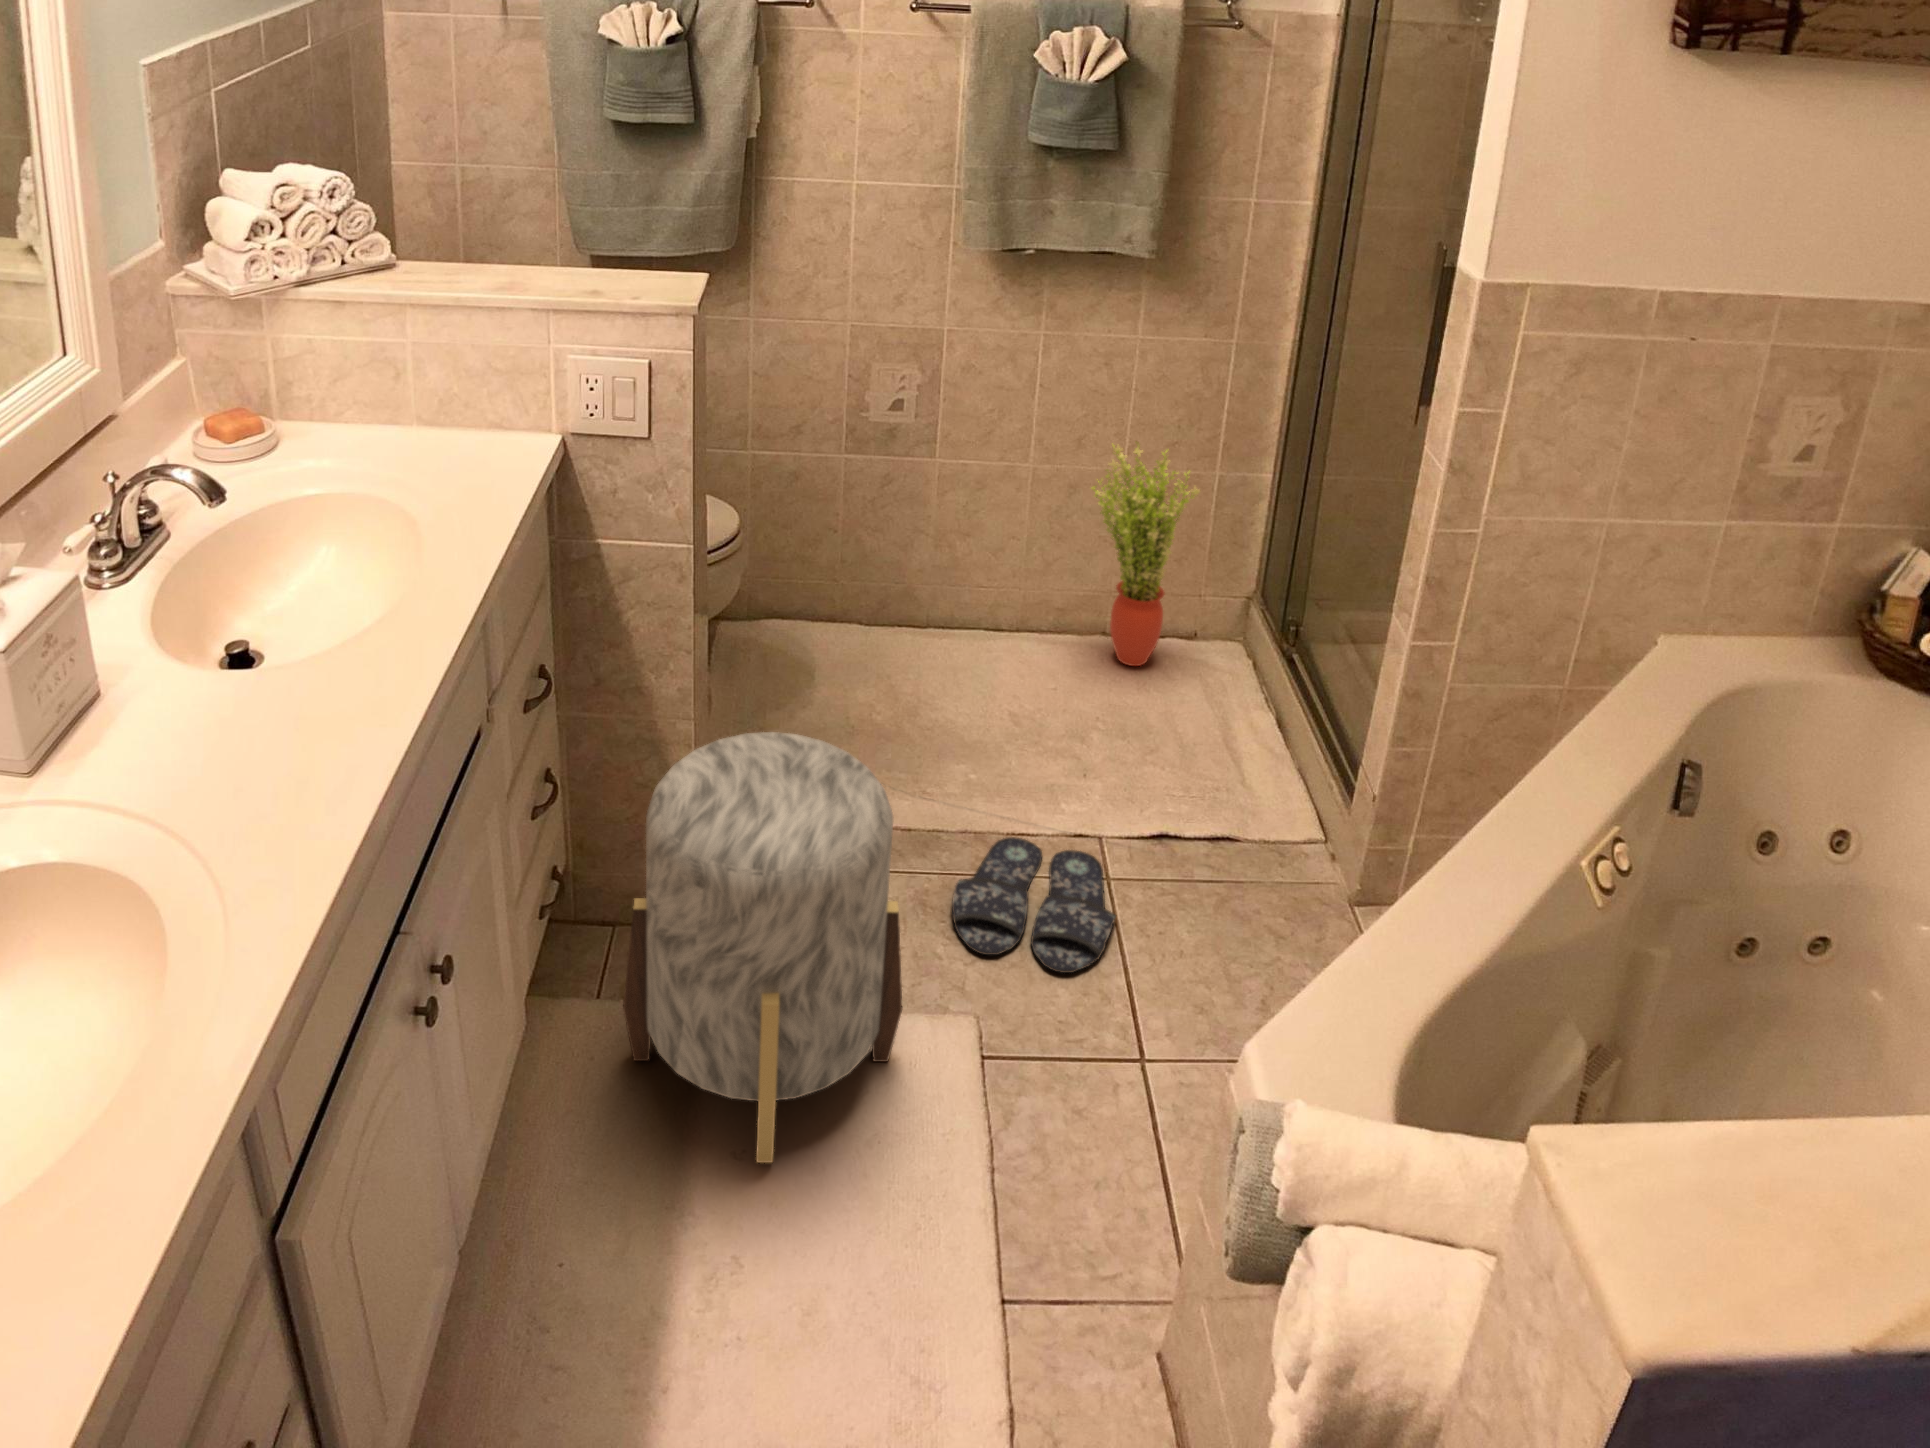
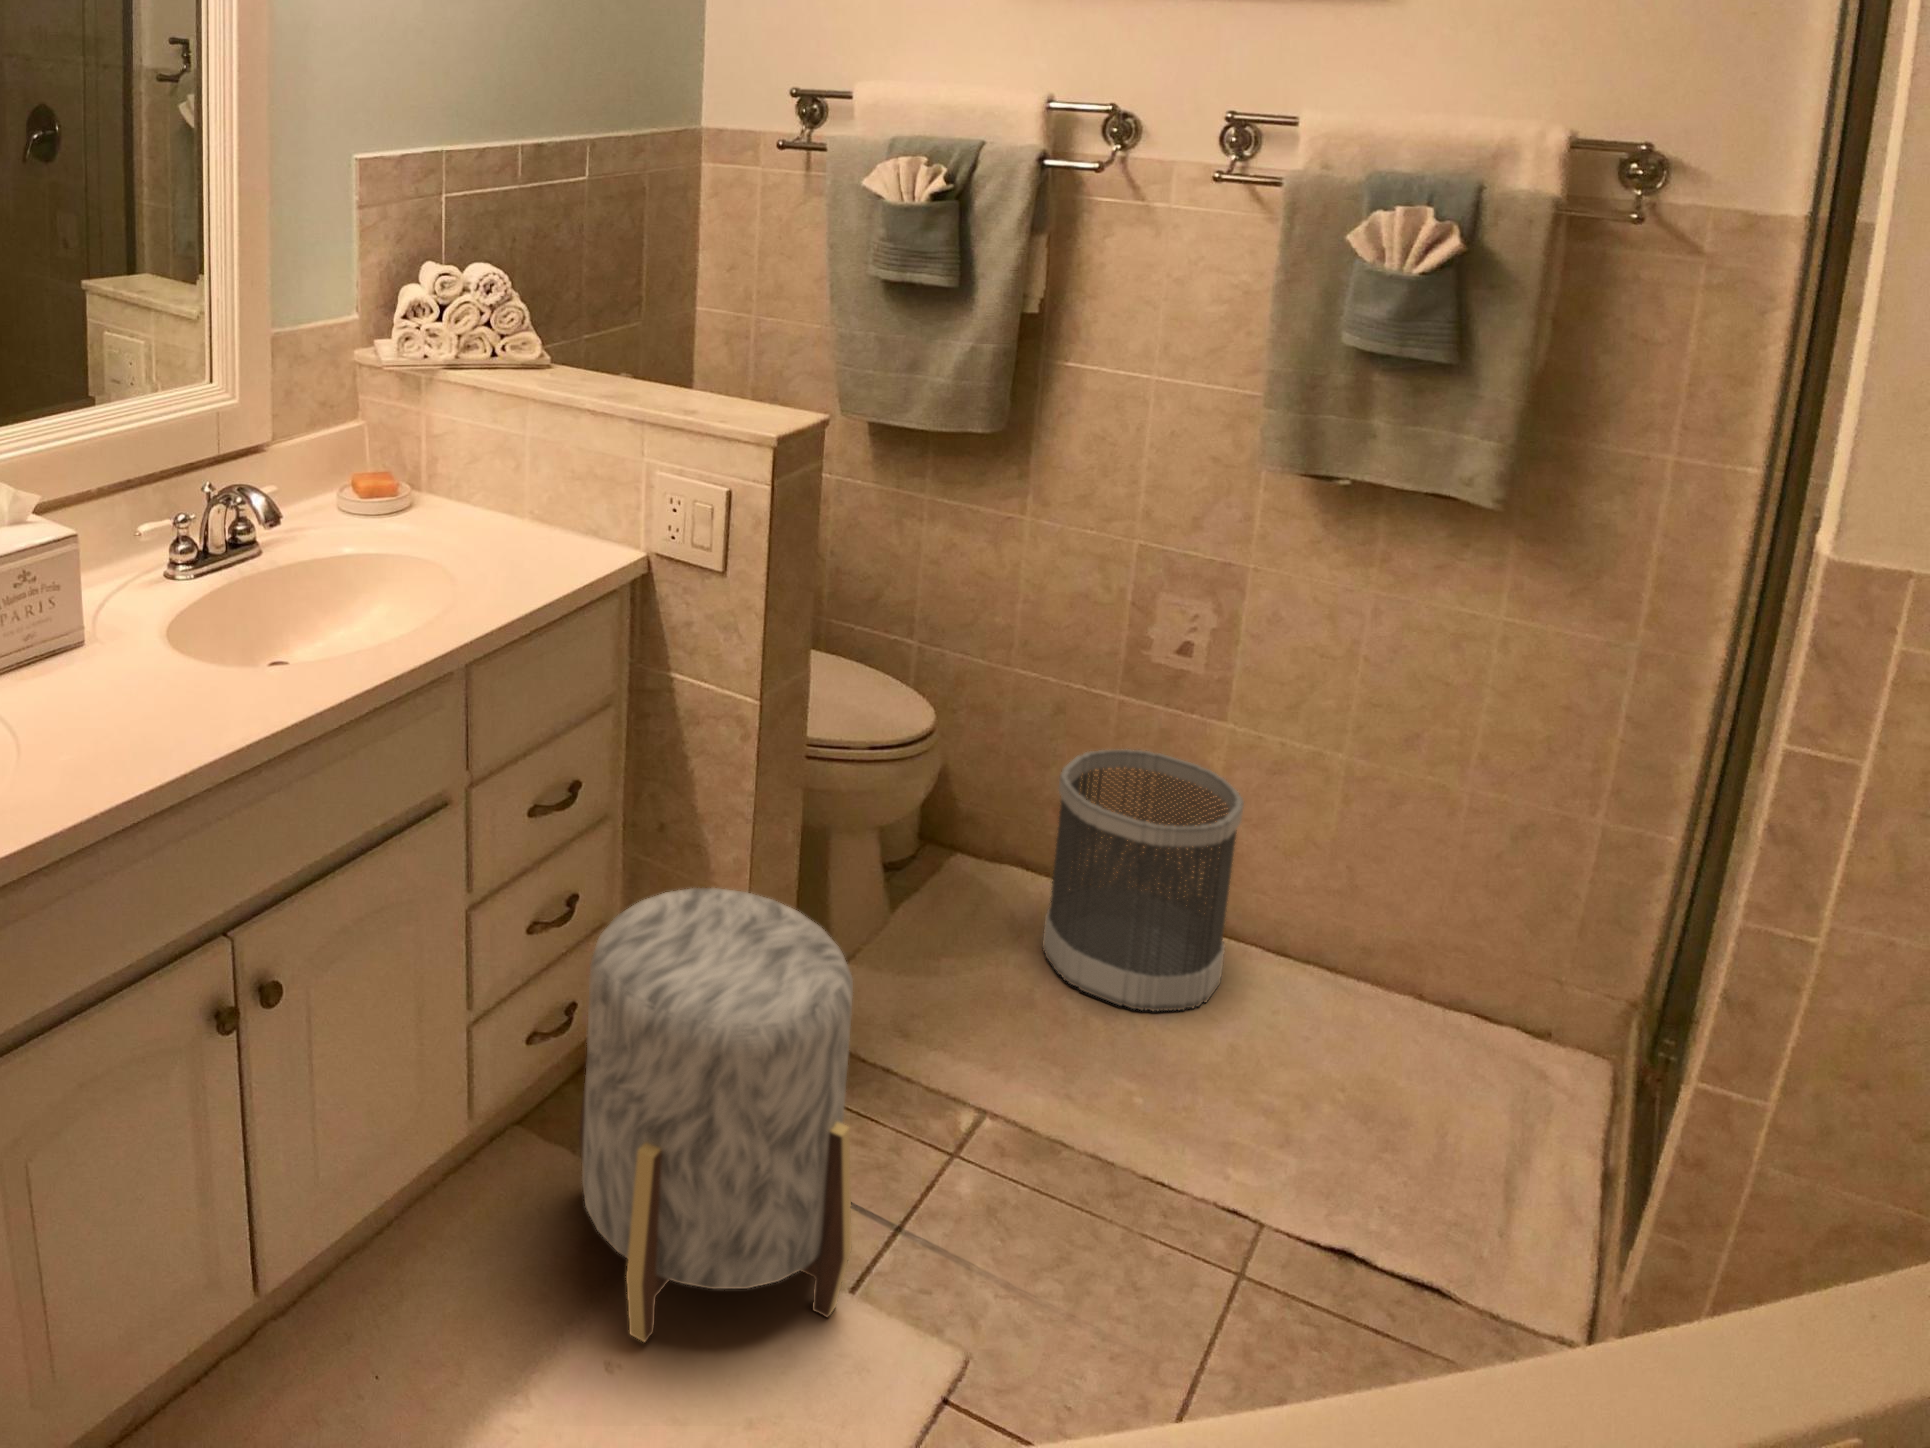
potted plant: present [1092,445,1200,666] -> none [1400,743,1556,1059]
wastebasket: none [837,500,984,711] -> present [1043,749,1244,1011]
slippers: present [952,837,1116,973] -> none [996,1169,1235,1339]

